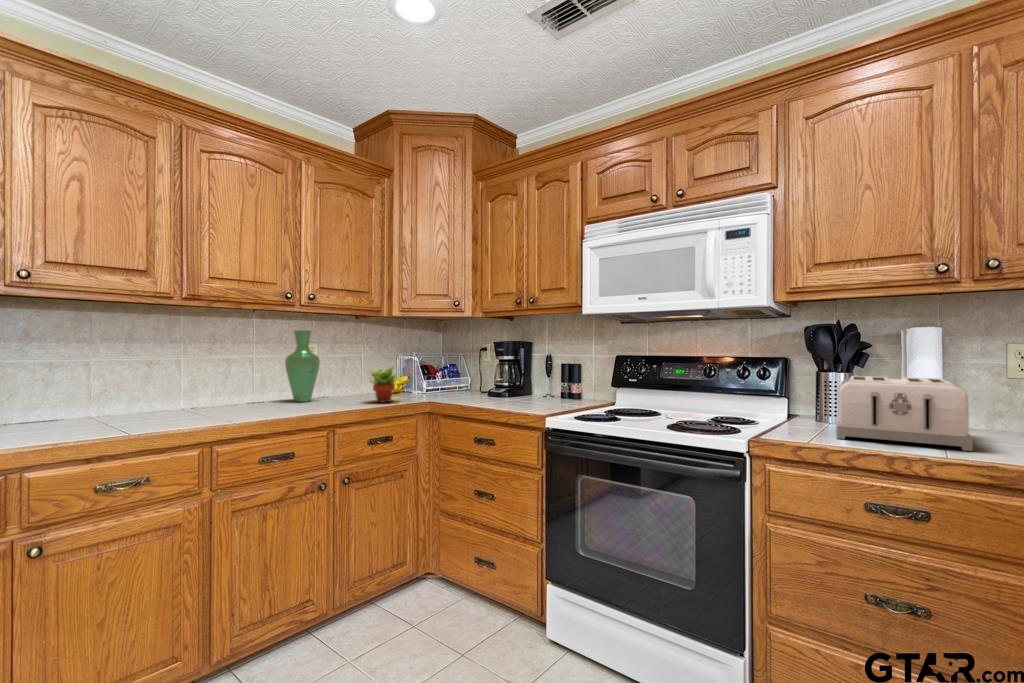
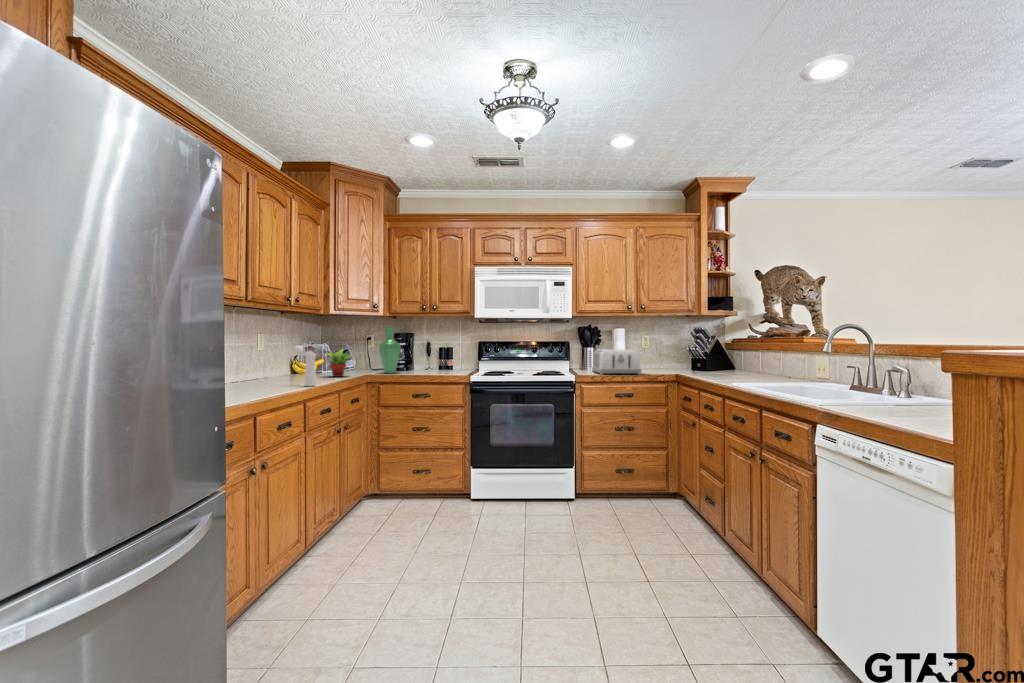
vase: present [285,330,320,402] -> present [379,326,401,373]
pepper mill: none [248,360,270,420] -> present [295,345,316,386]

